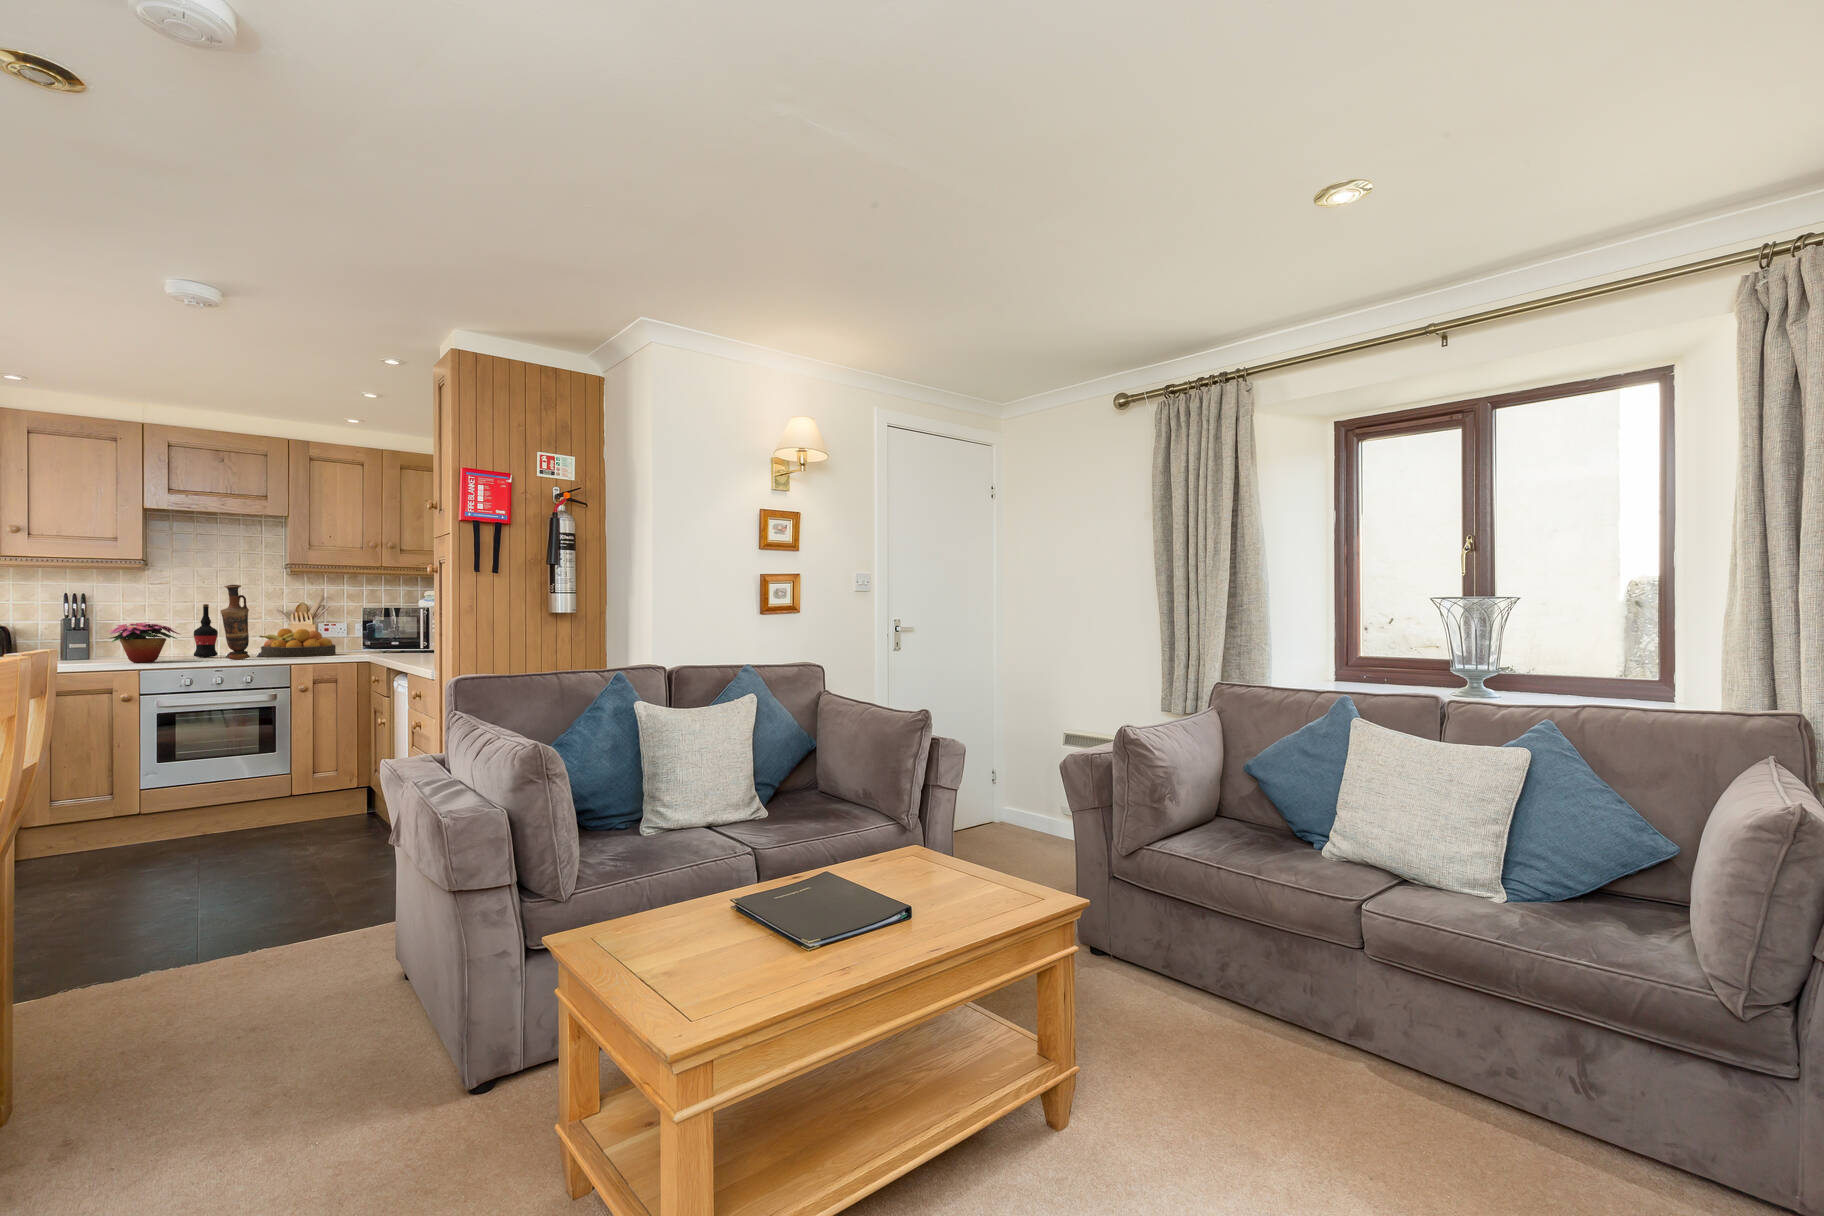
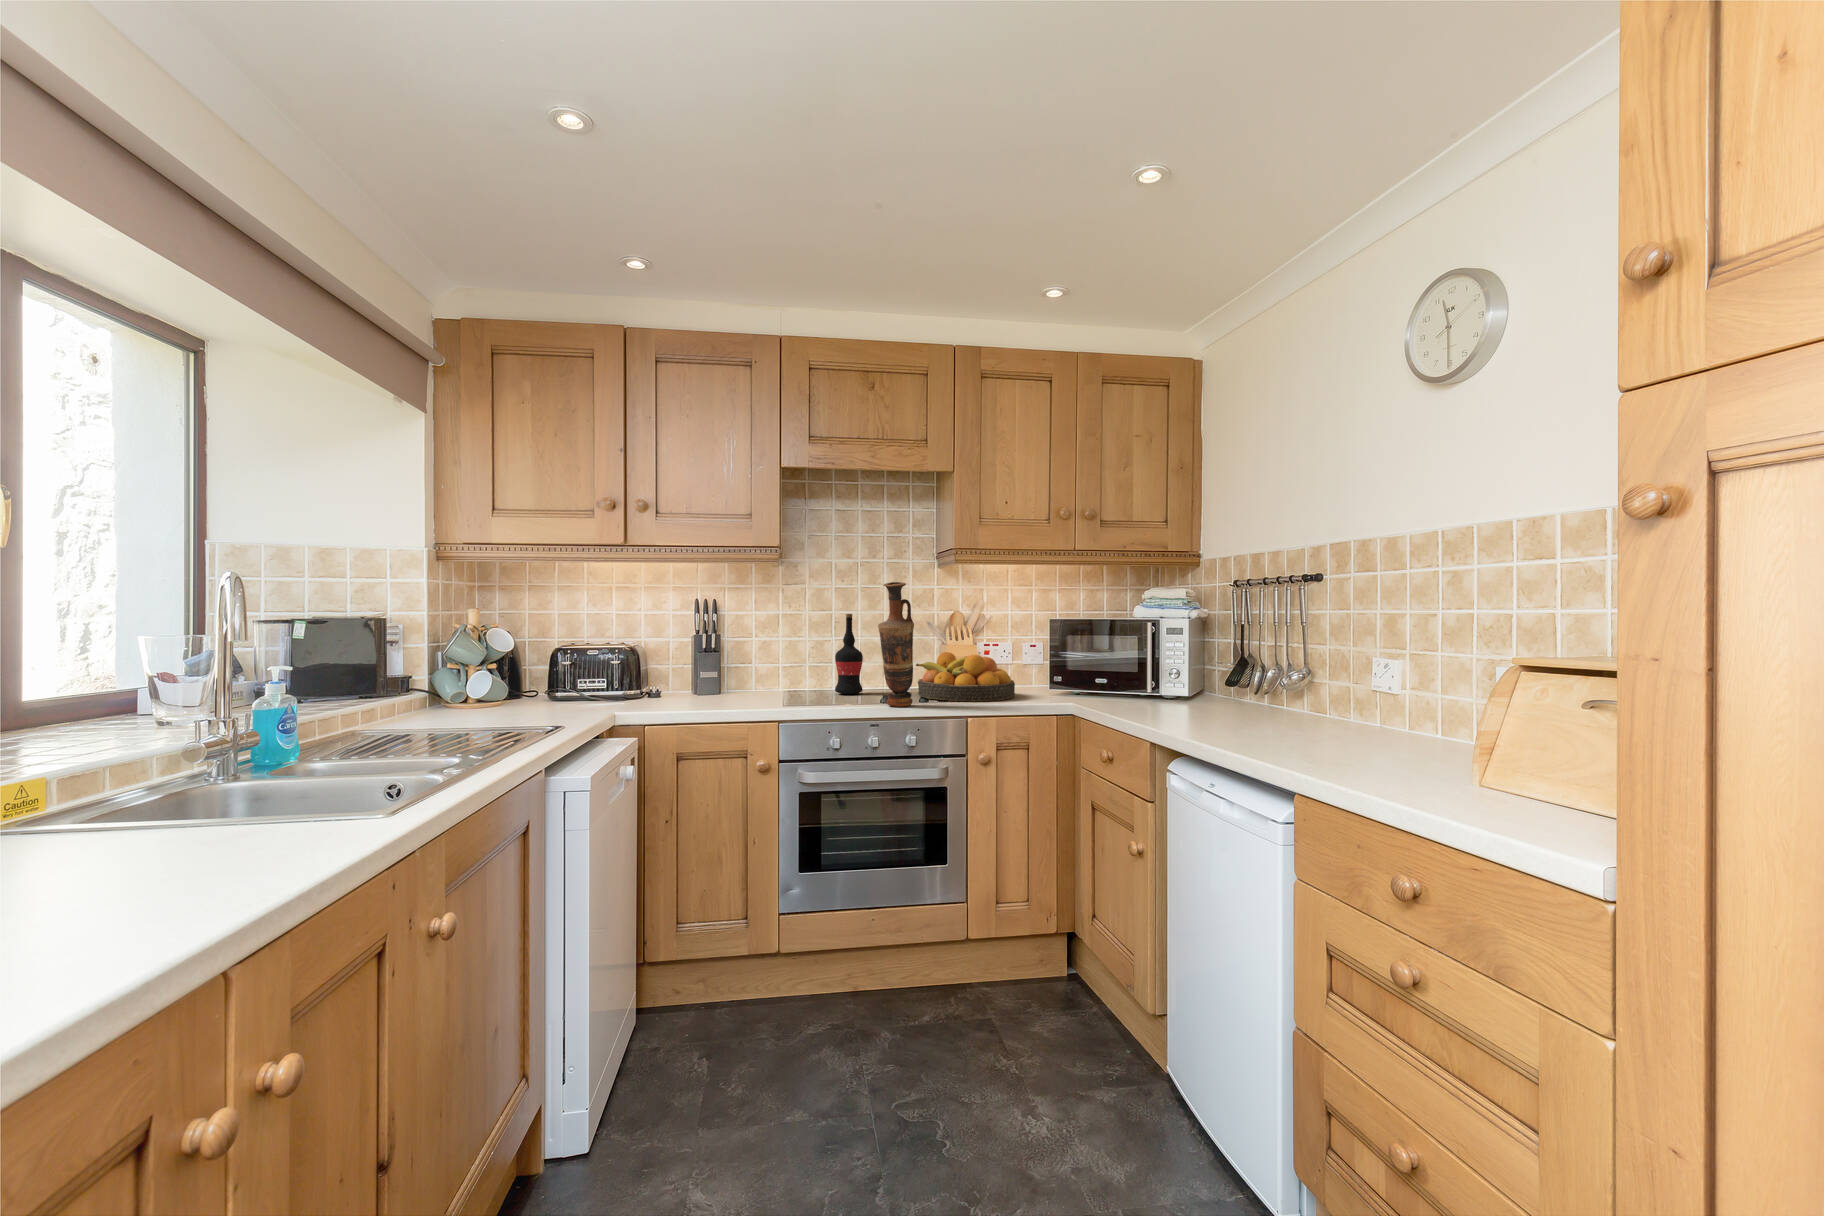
flower arrangement: present [109,622,179,663] -> none [736,642,832,709]

